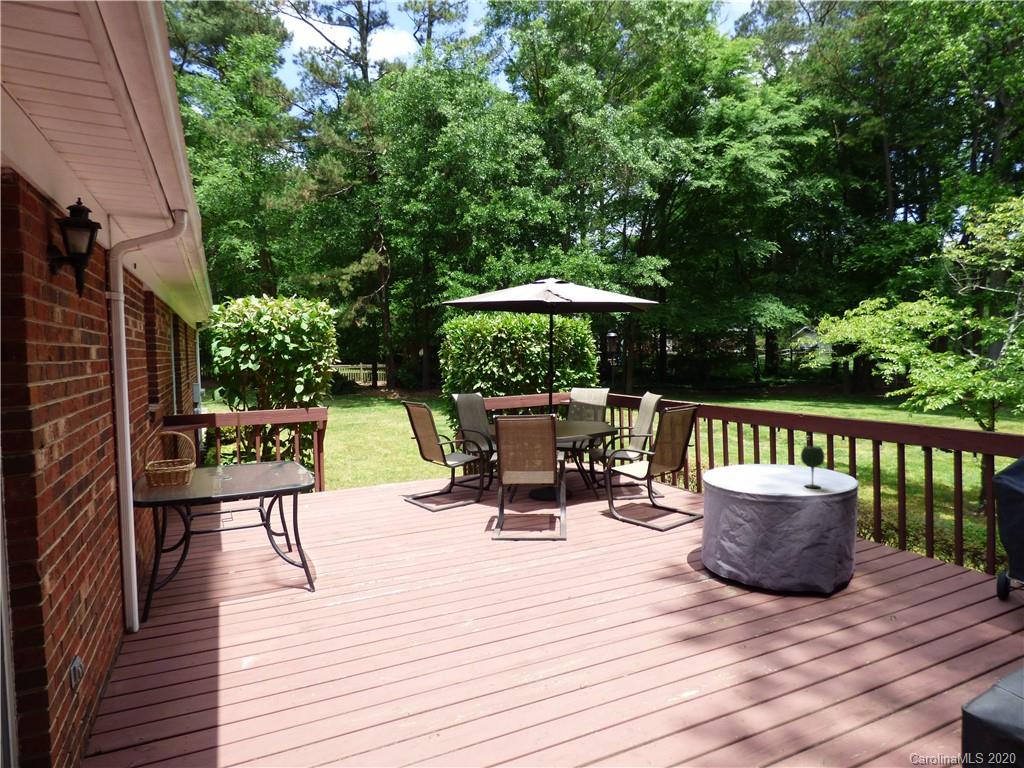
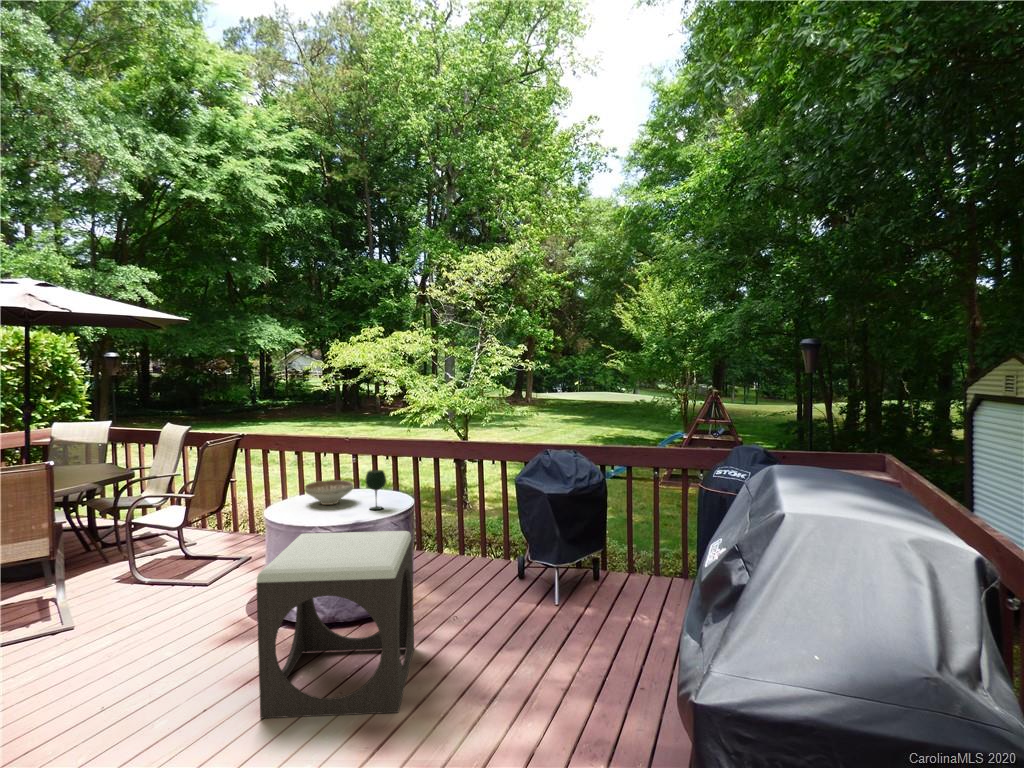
decorative bowl: none [742,452,792,476] -> present [305,480,353,505]
footstool: none [667,495,835,688] -> present [256,531,414,718]

